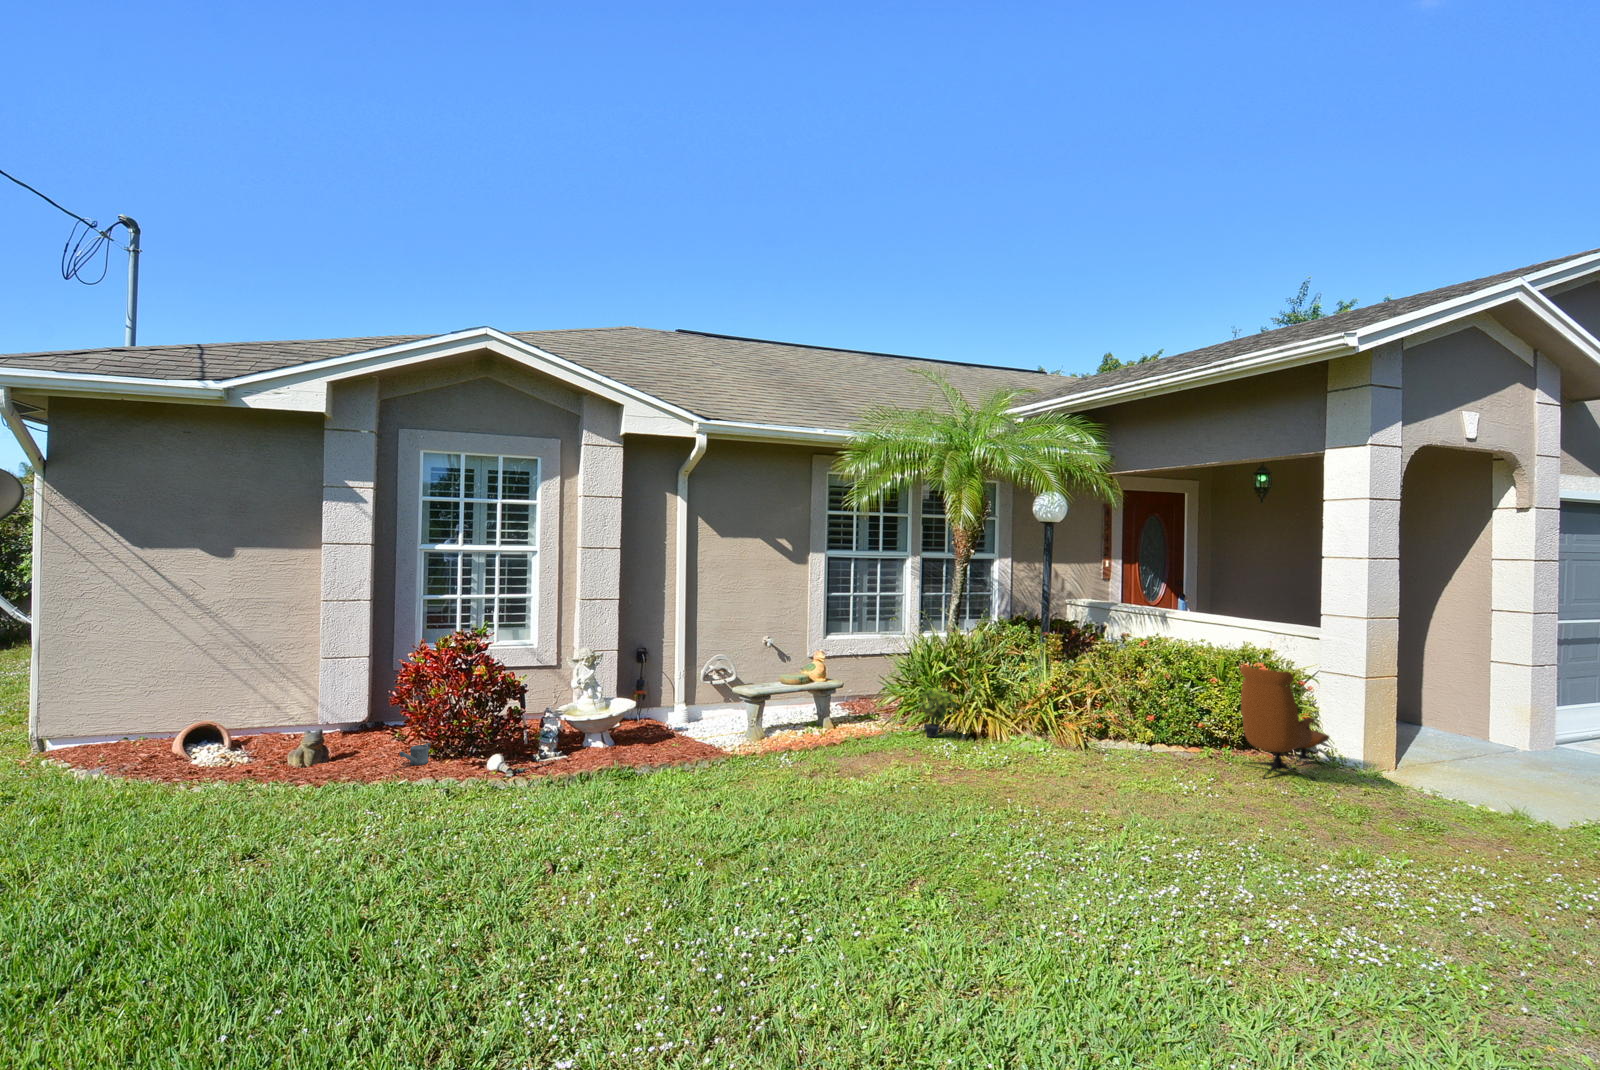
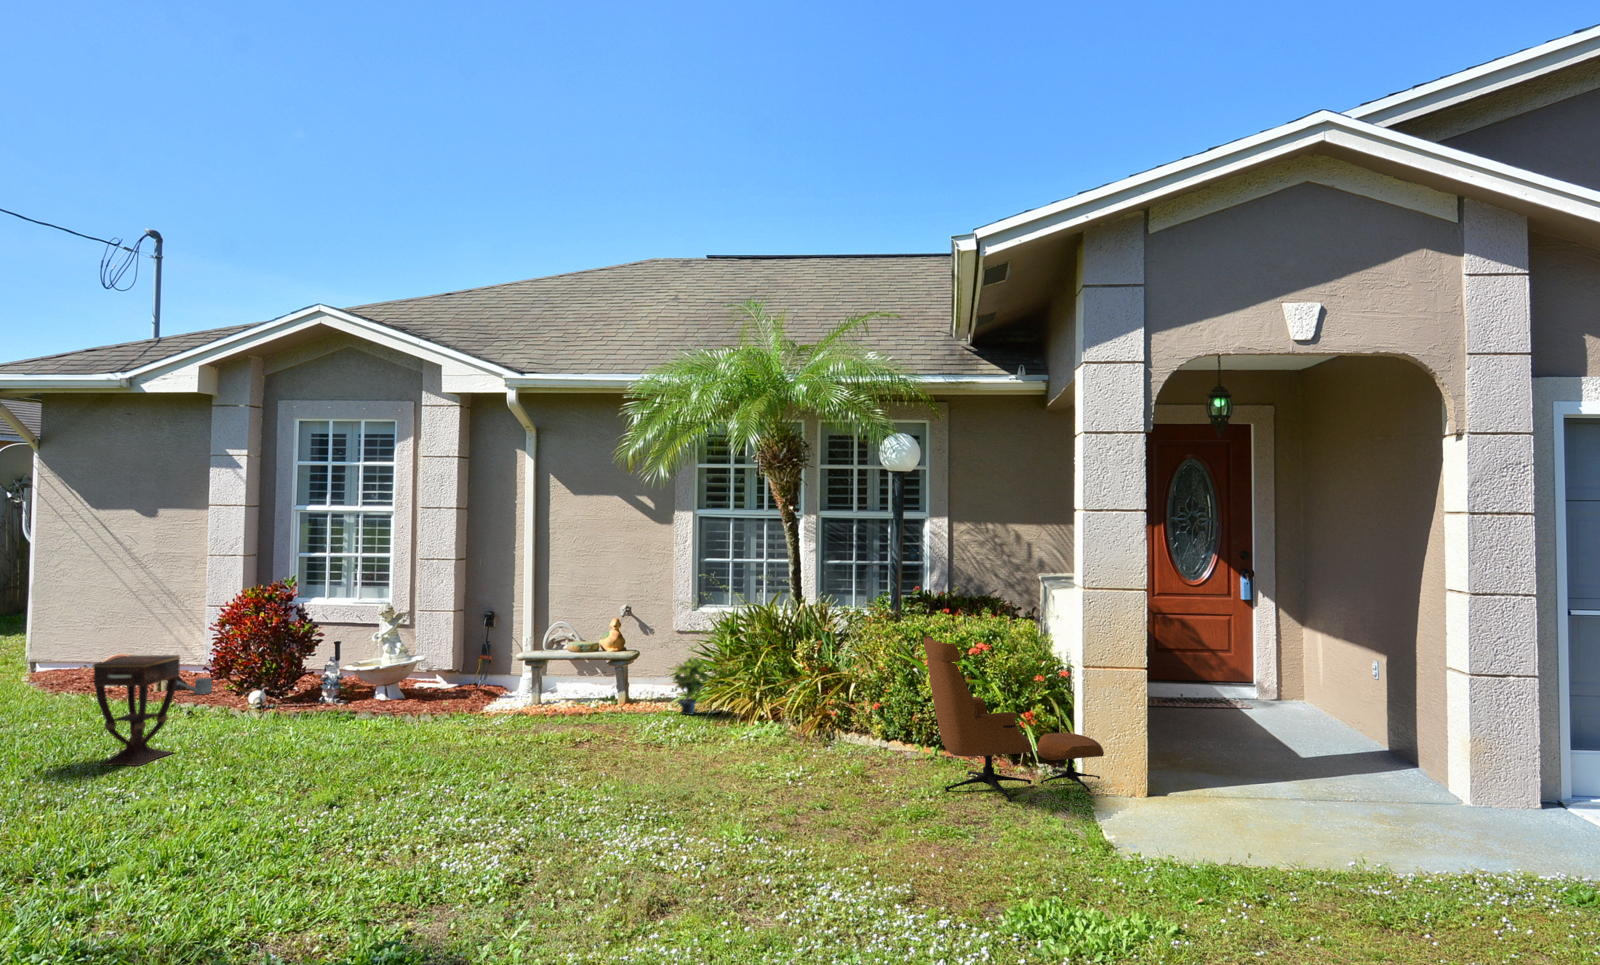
side table: none [573,728,641,856] -> present [93,655,180,766]

